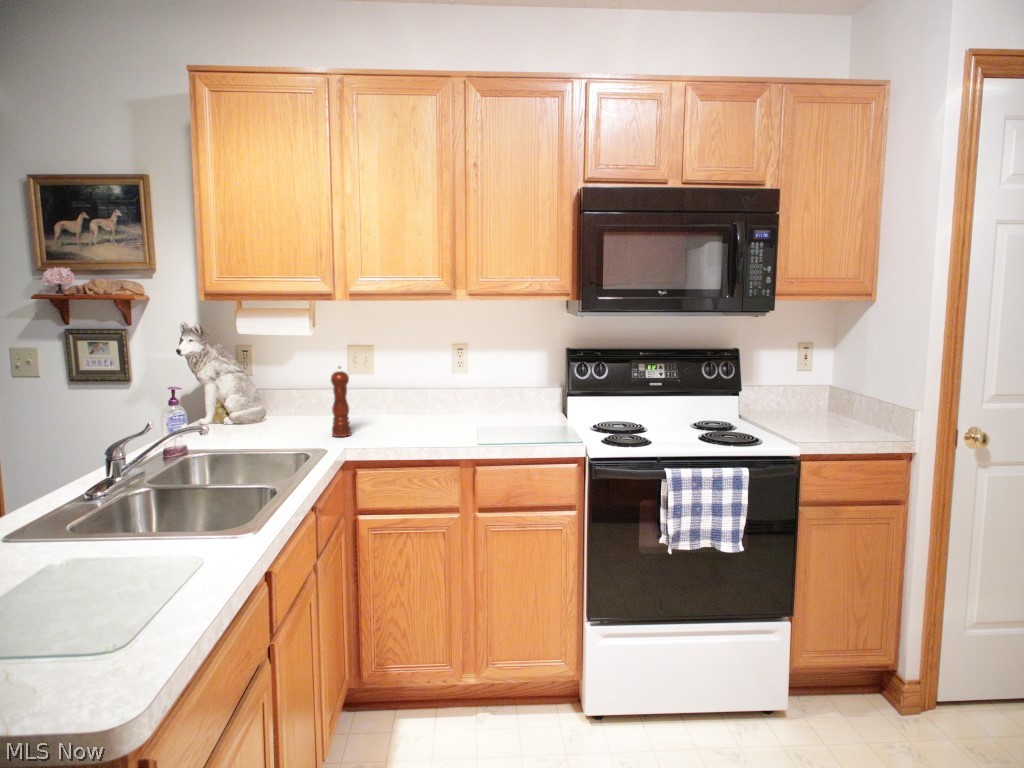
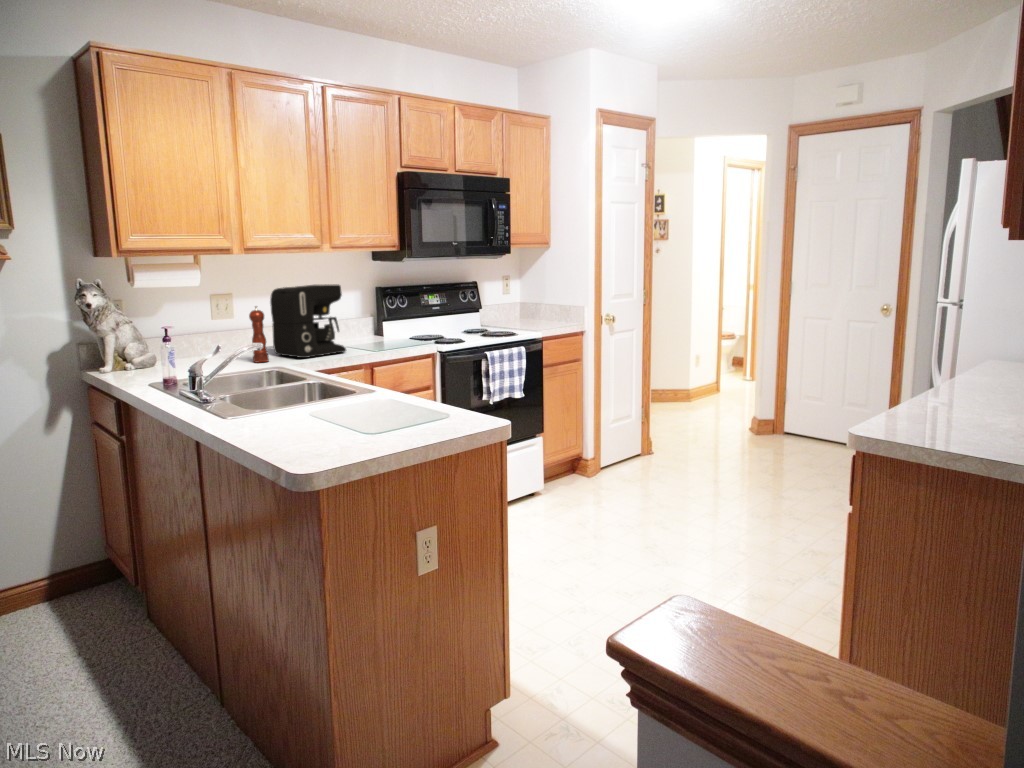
coffee maker: none [376,343,461,439] -> present [270,284,346,358]

